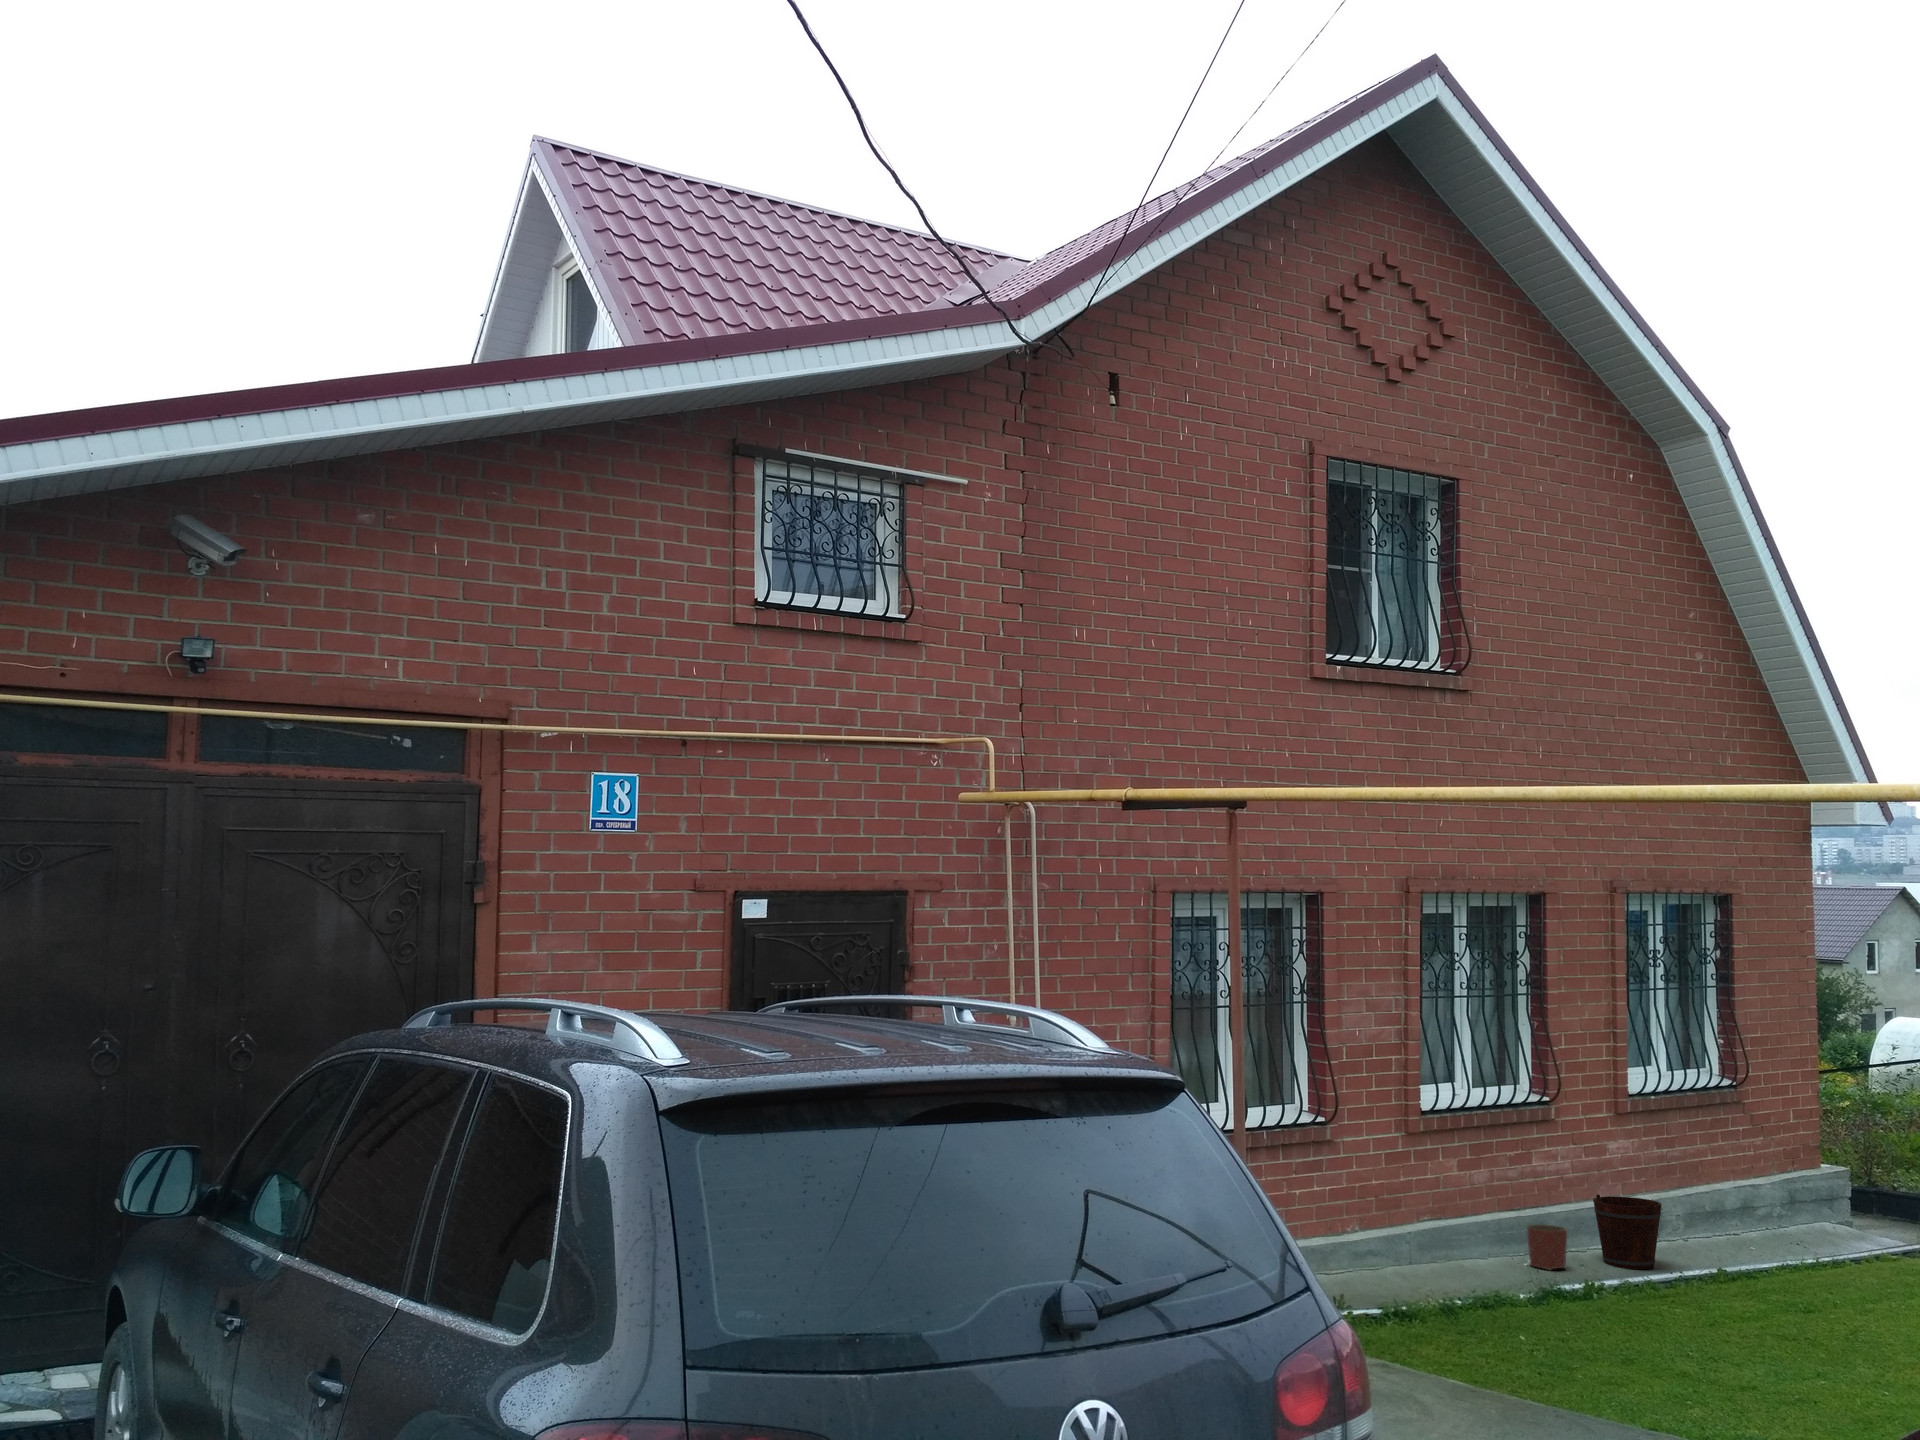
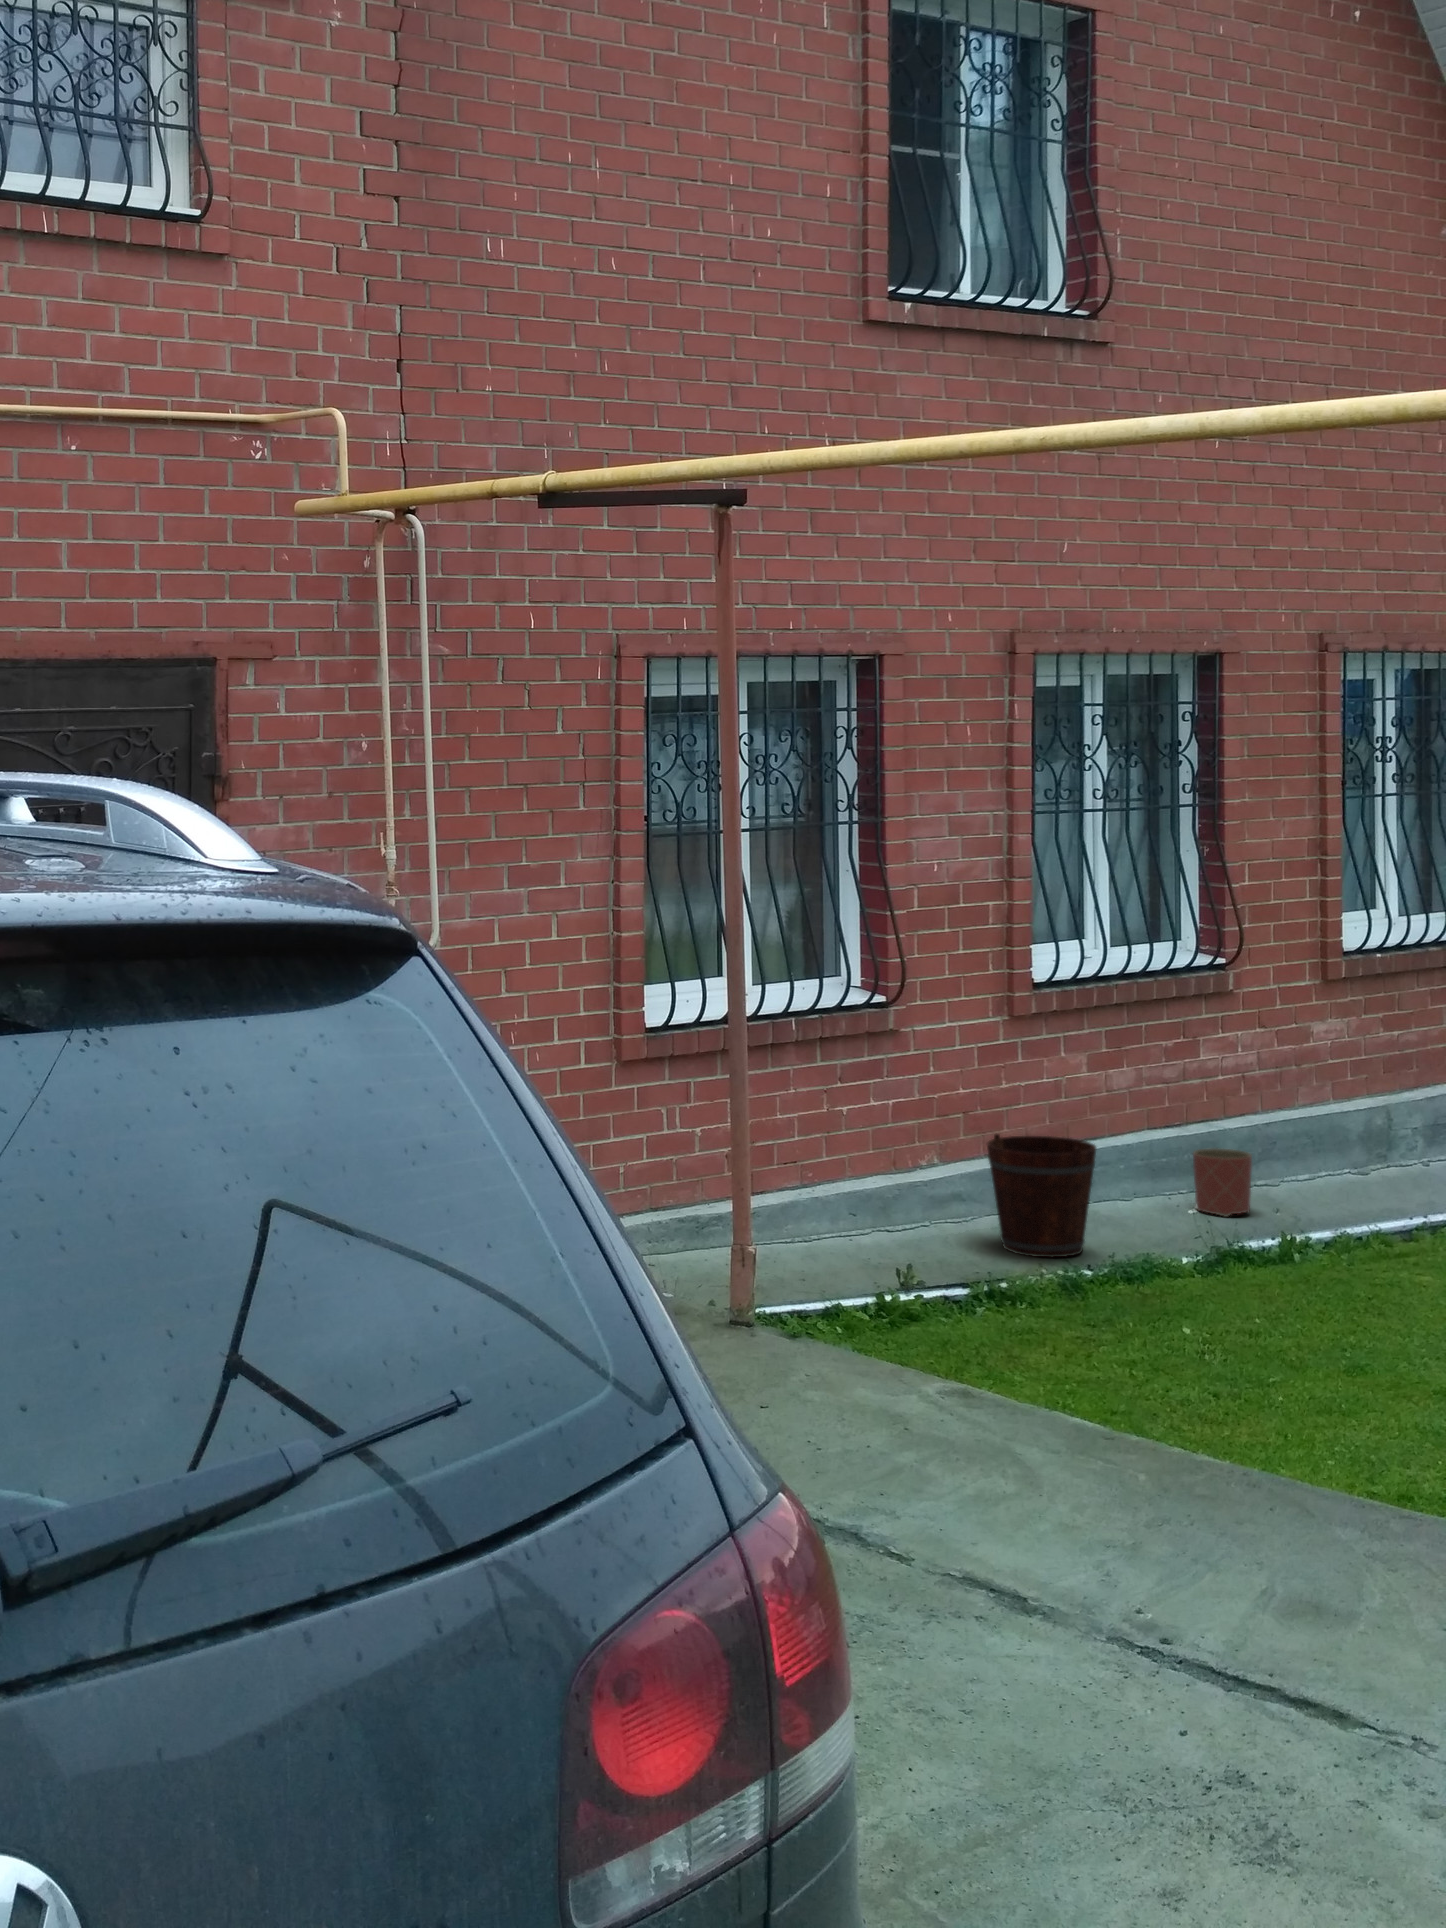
bucket: present [1593,1194,1662,1269] -> present [987,1133,1096,1257]

